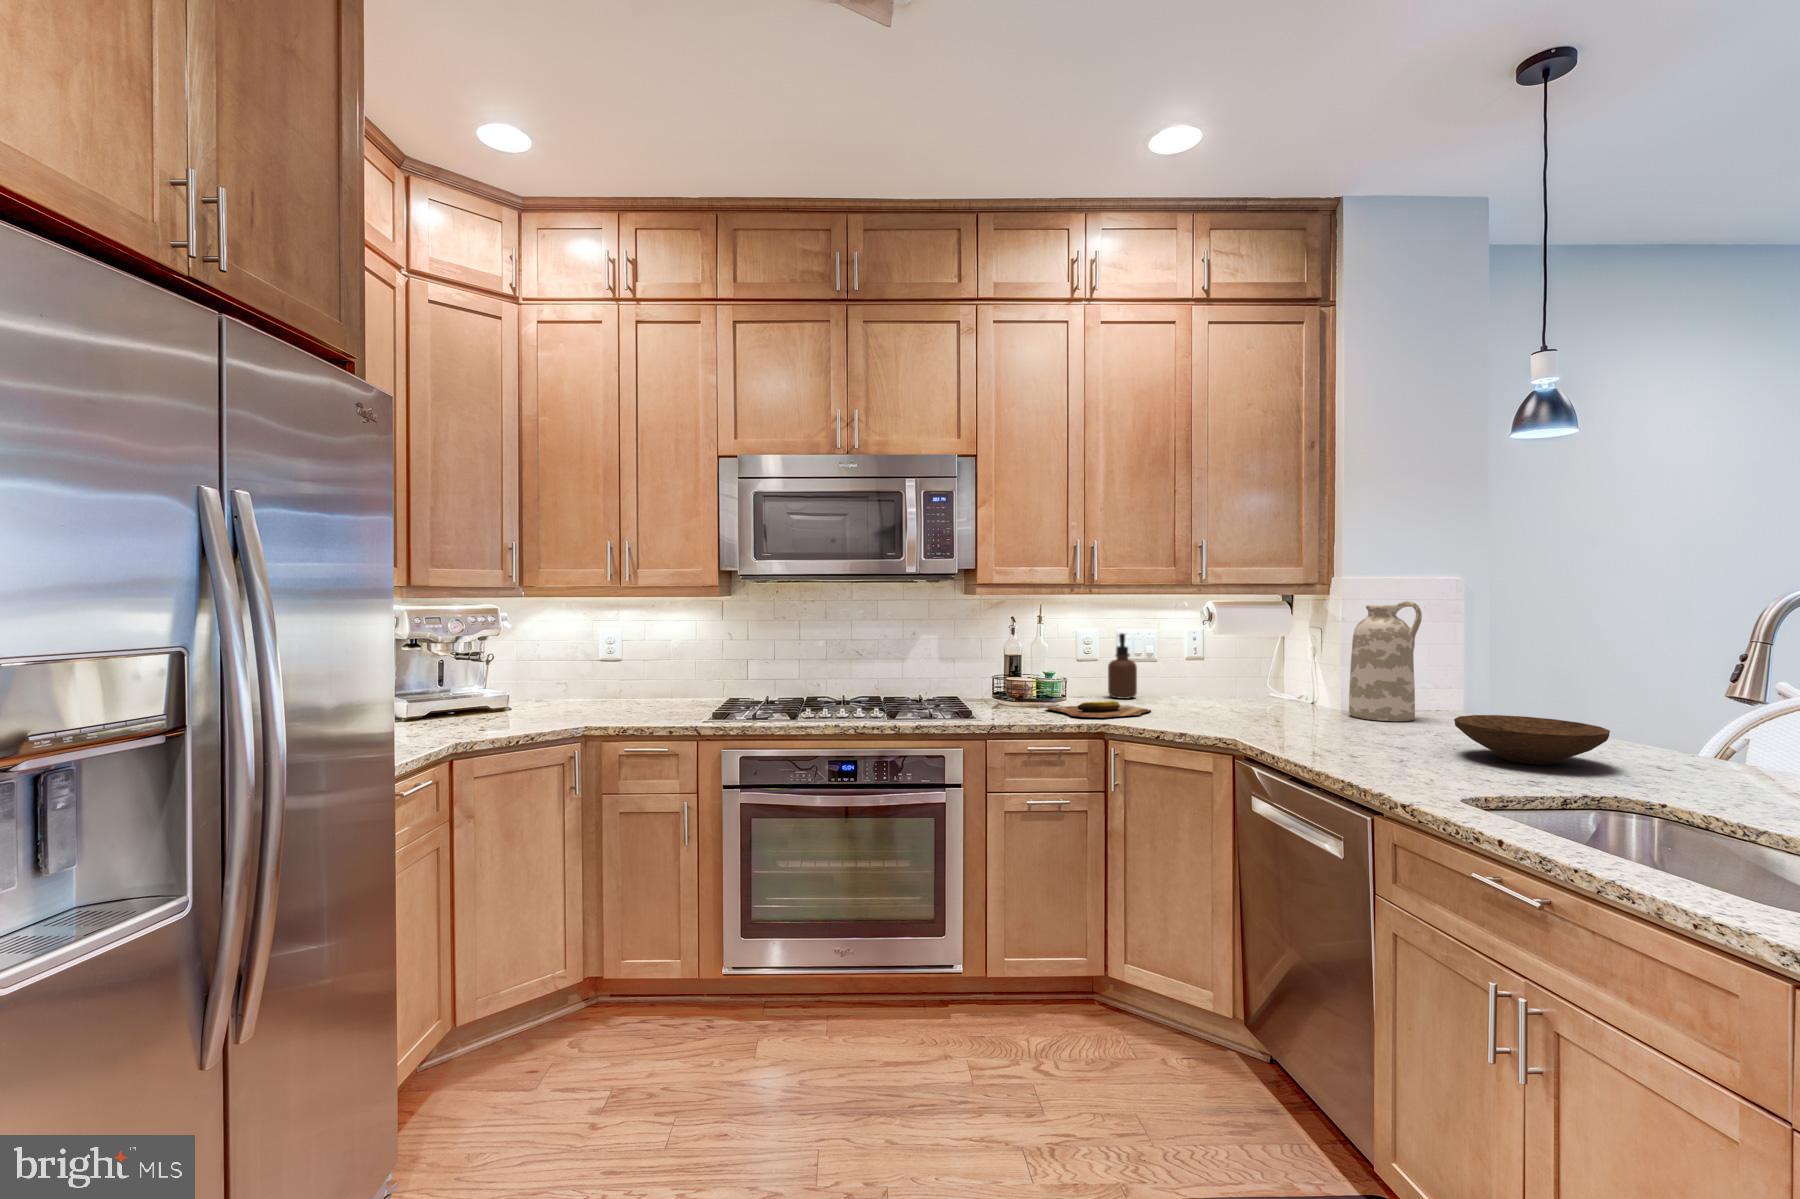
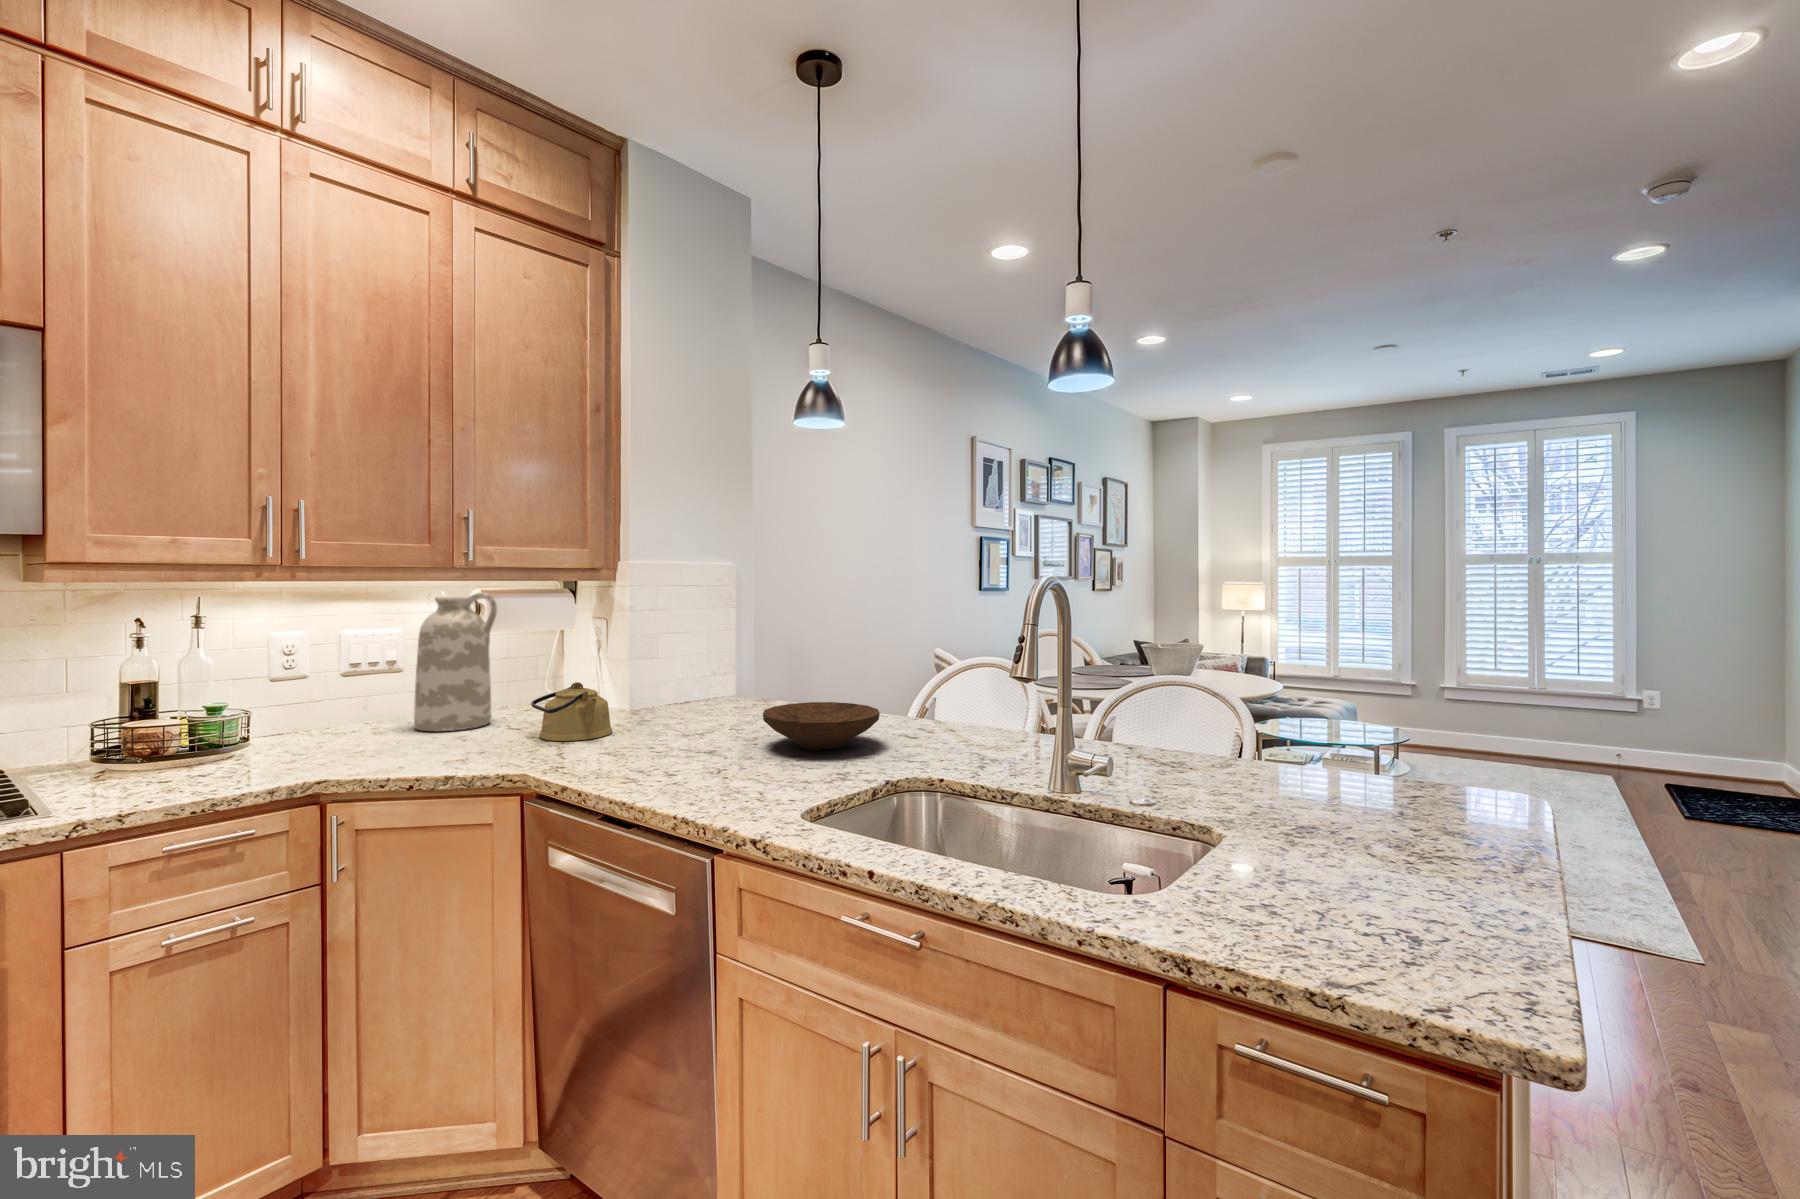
vase: present [1349,601,1422,721] -> present [414,592,497,731]
soap dispenser: present [1108,633,1137,699] -> none [331,638,380,729]
kettle: none [1241,676,1310,725] -> present [531,682,612,741]
cutting board: present [1046,701,1151,718] -> none [196,739,402,778]

